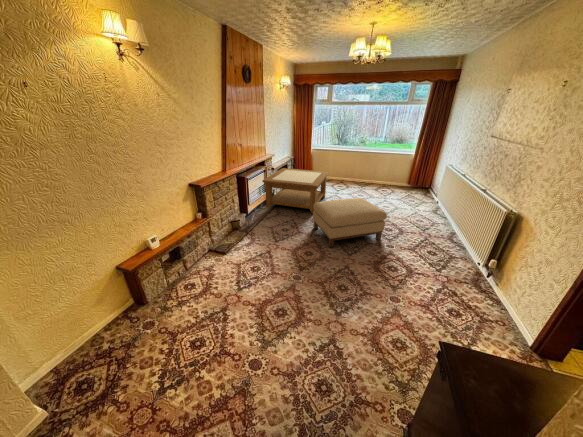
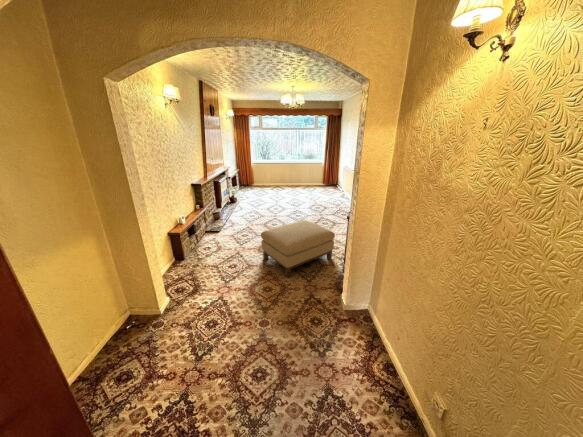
coffee table: present [262,168,329,214] -> none [195,197,265,243]

